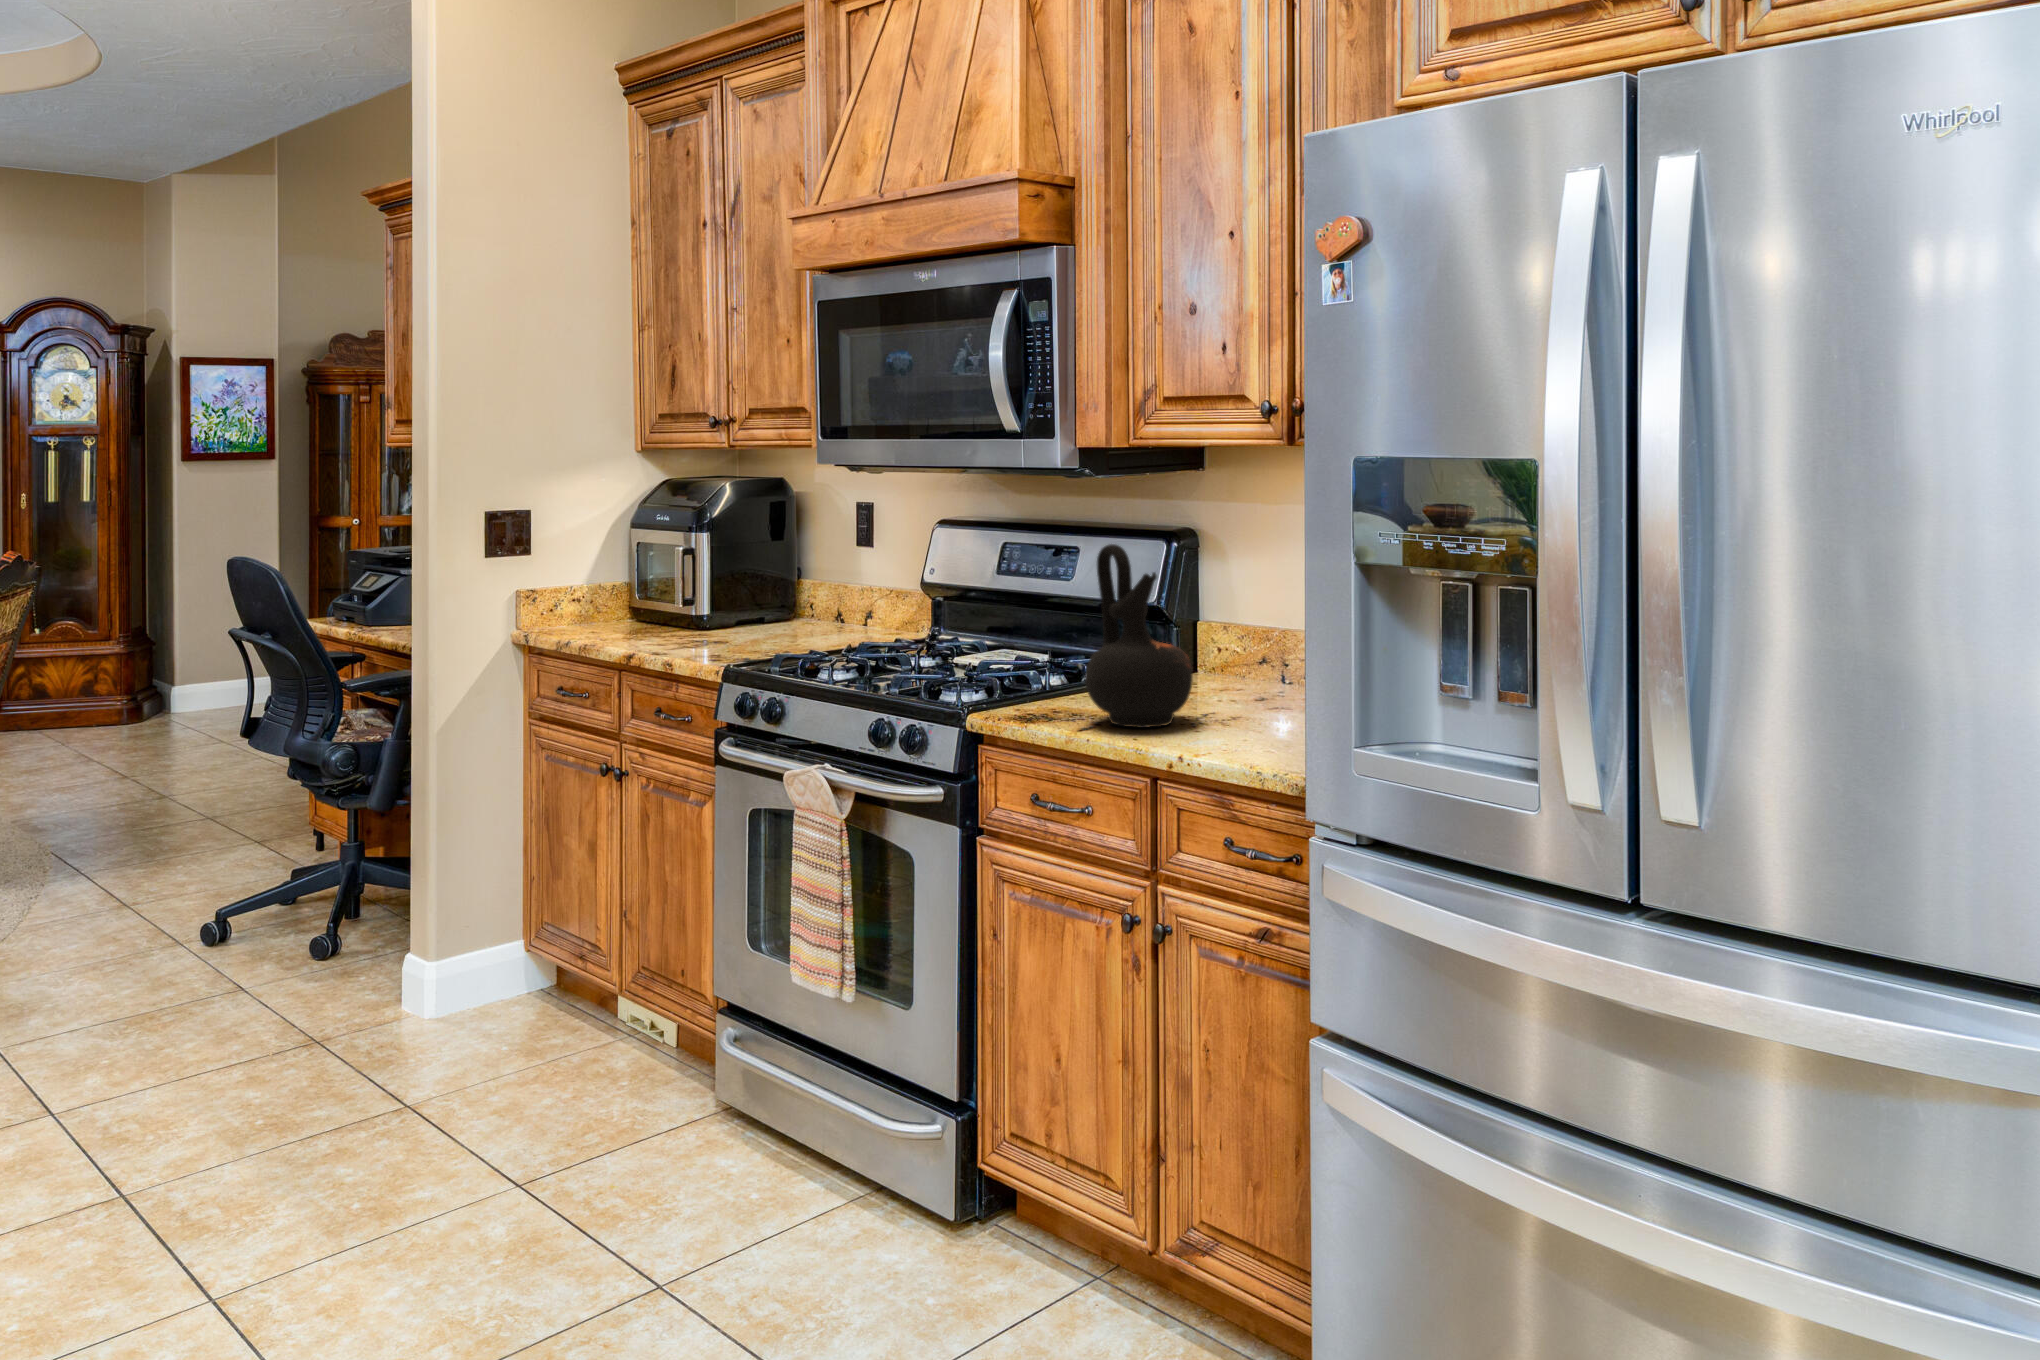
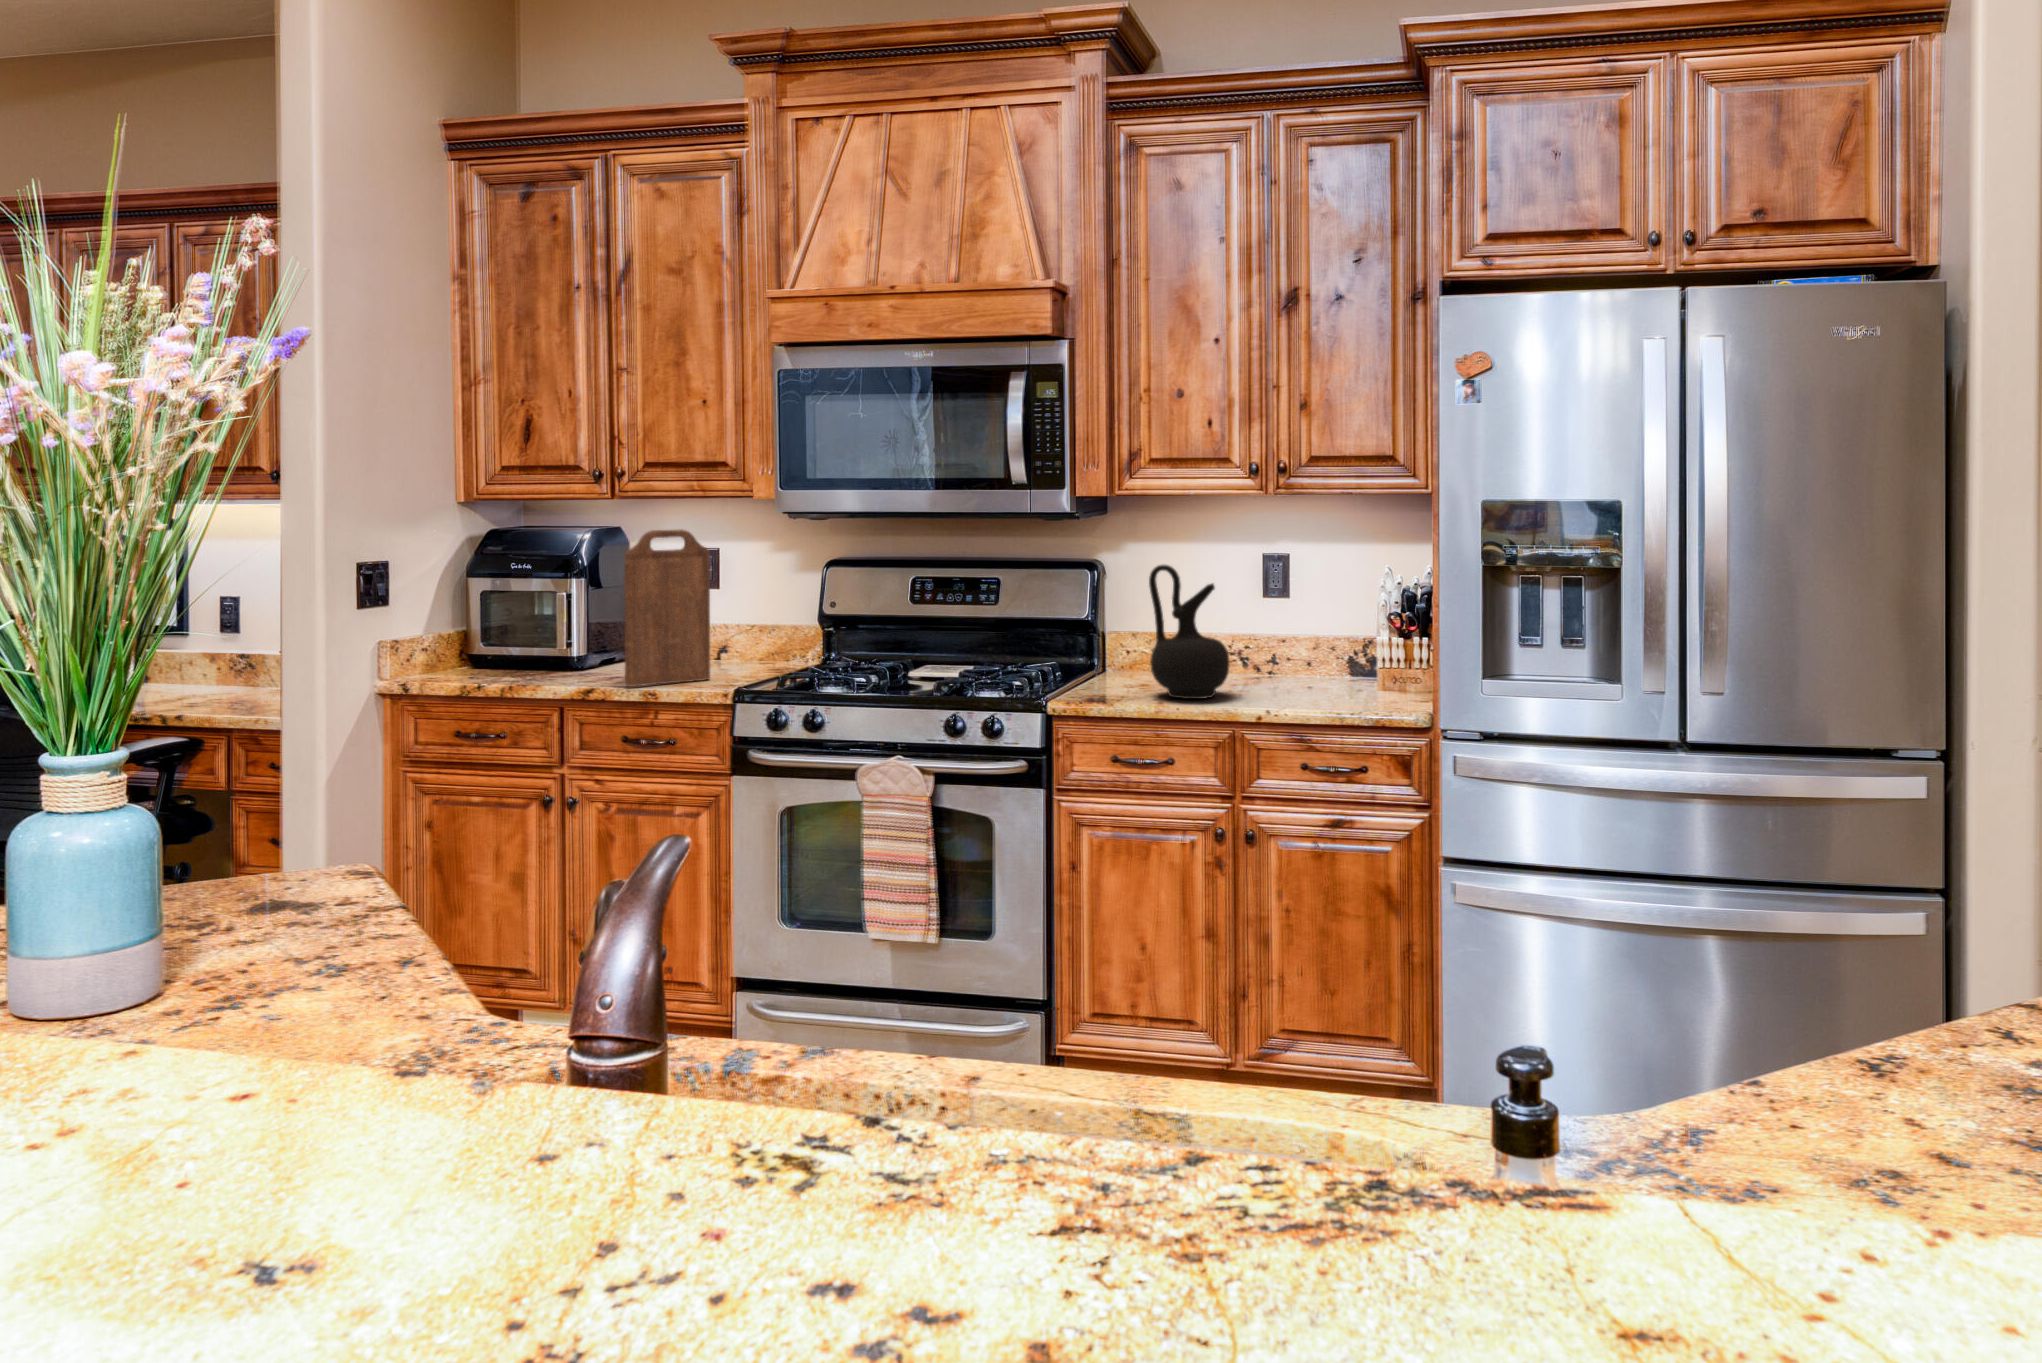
cutting board: none [661,486,761,654] -> present [624,529,710,686]

